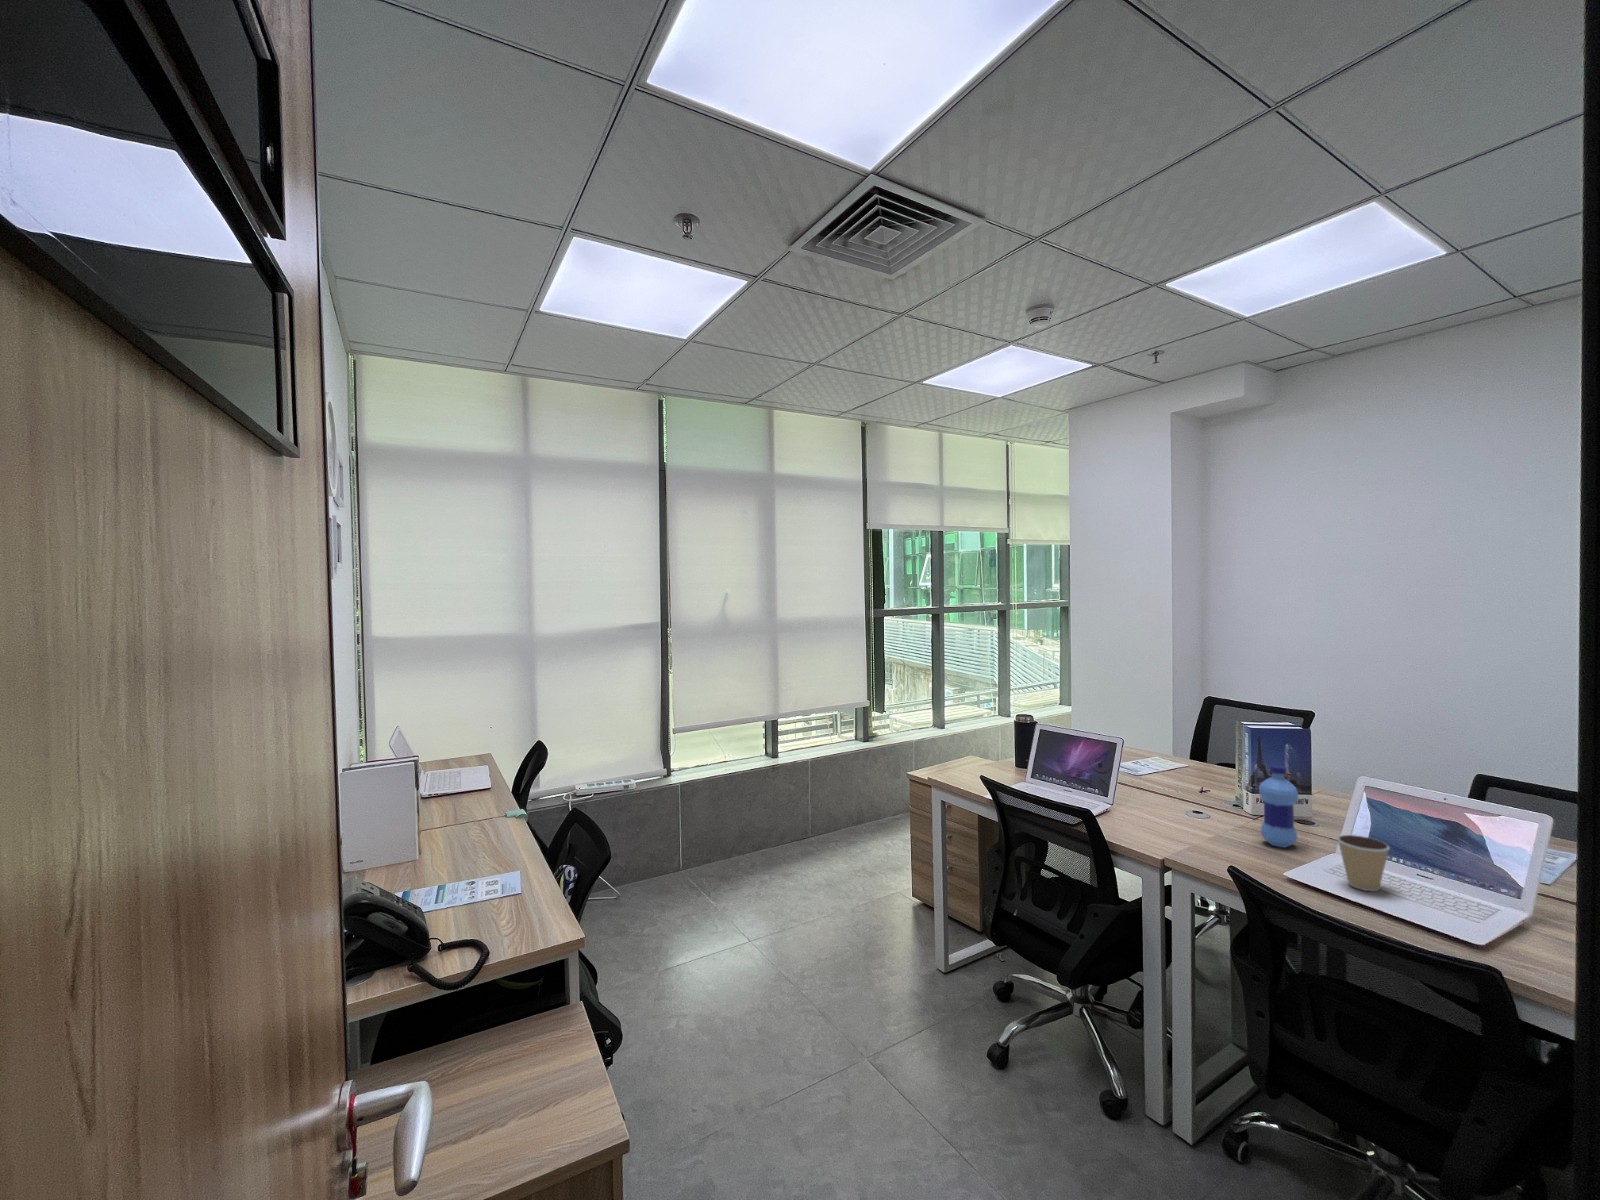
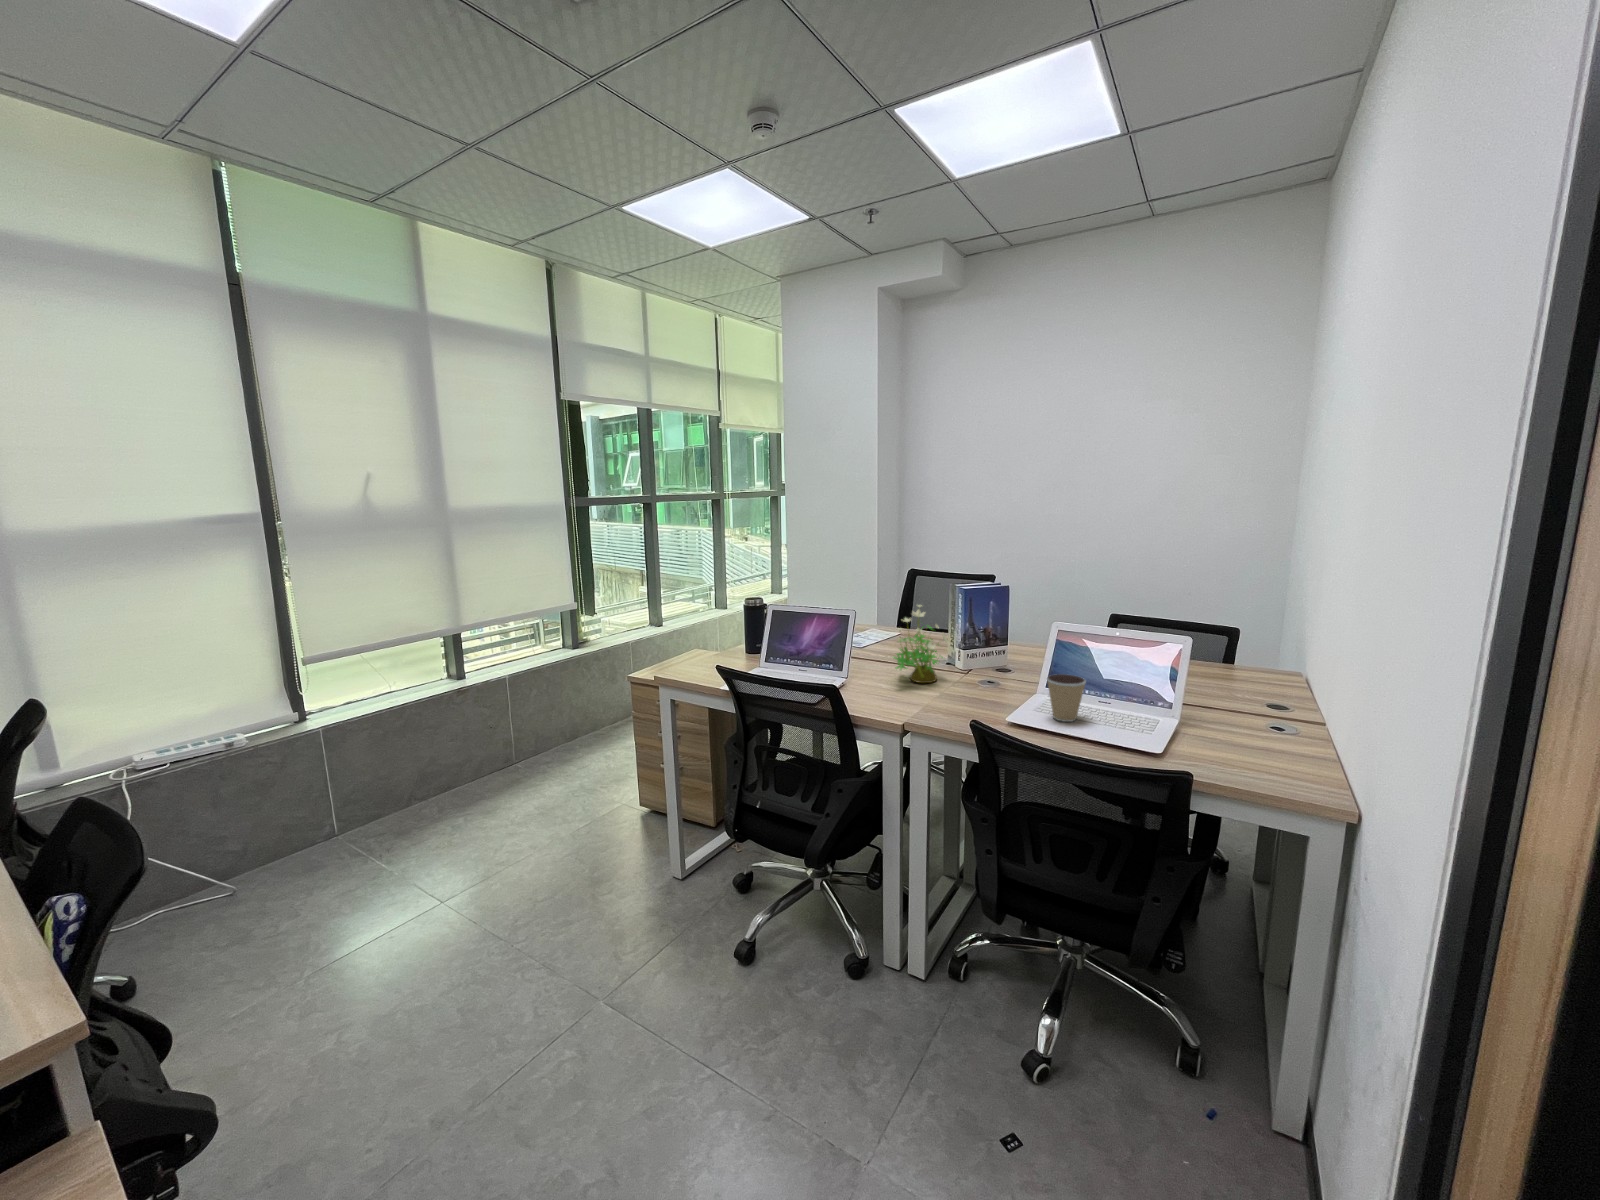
potted plant: none [1163,739,1232,822] -> present [894,605,949,683]
water bottle: present [1259,765,1298,847] -> none [977,620,1009,696]

